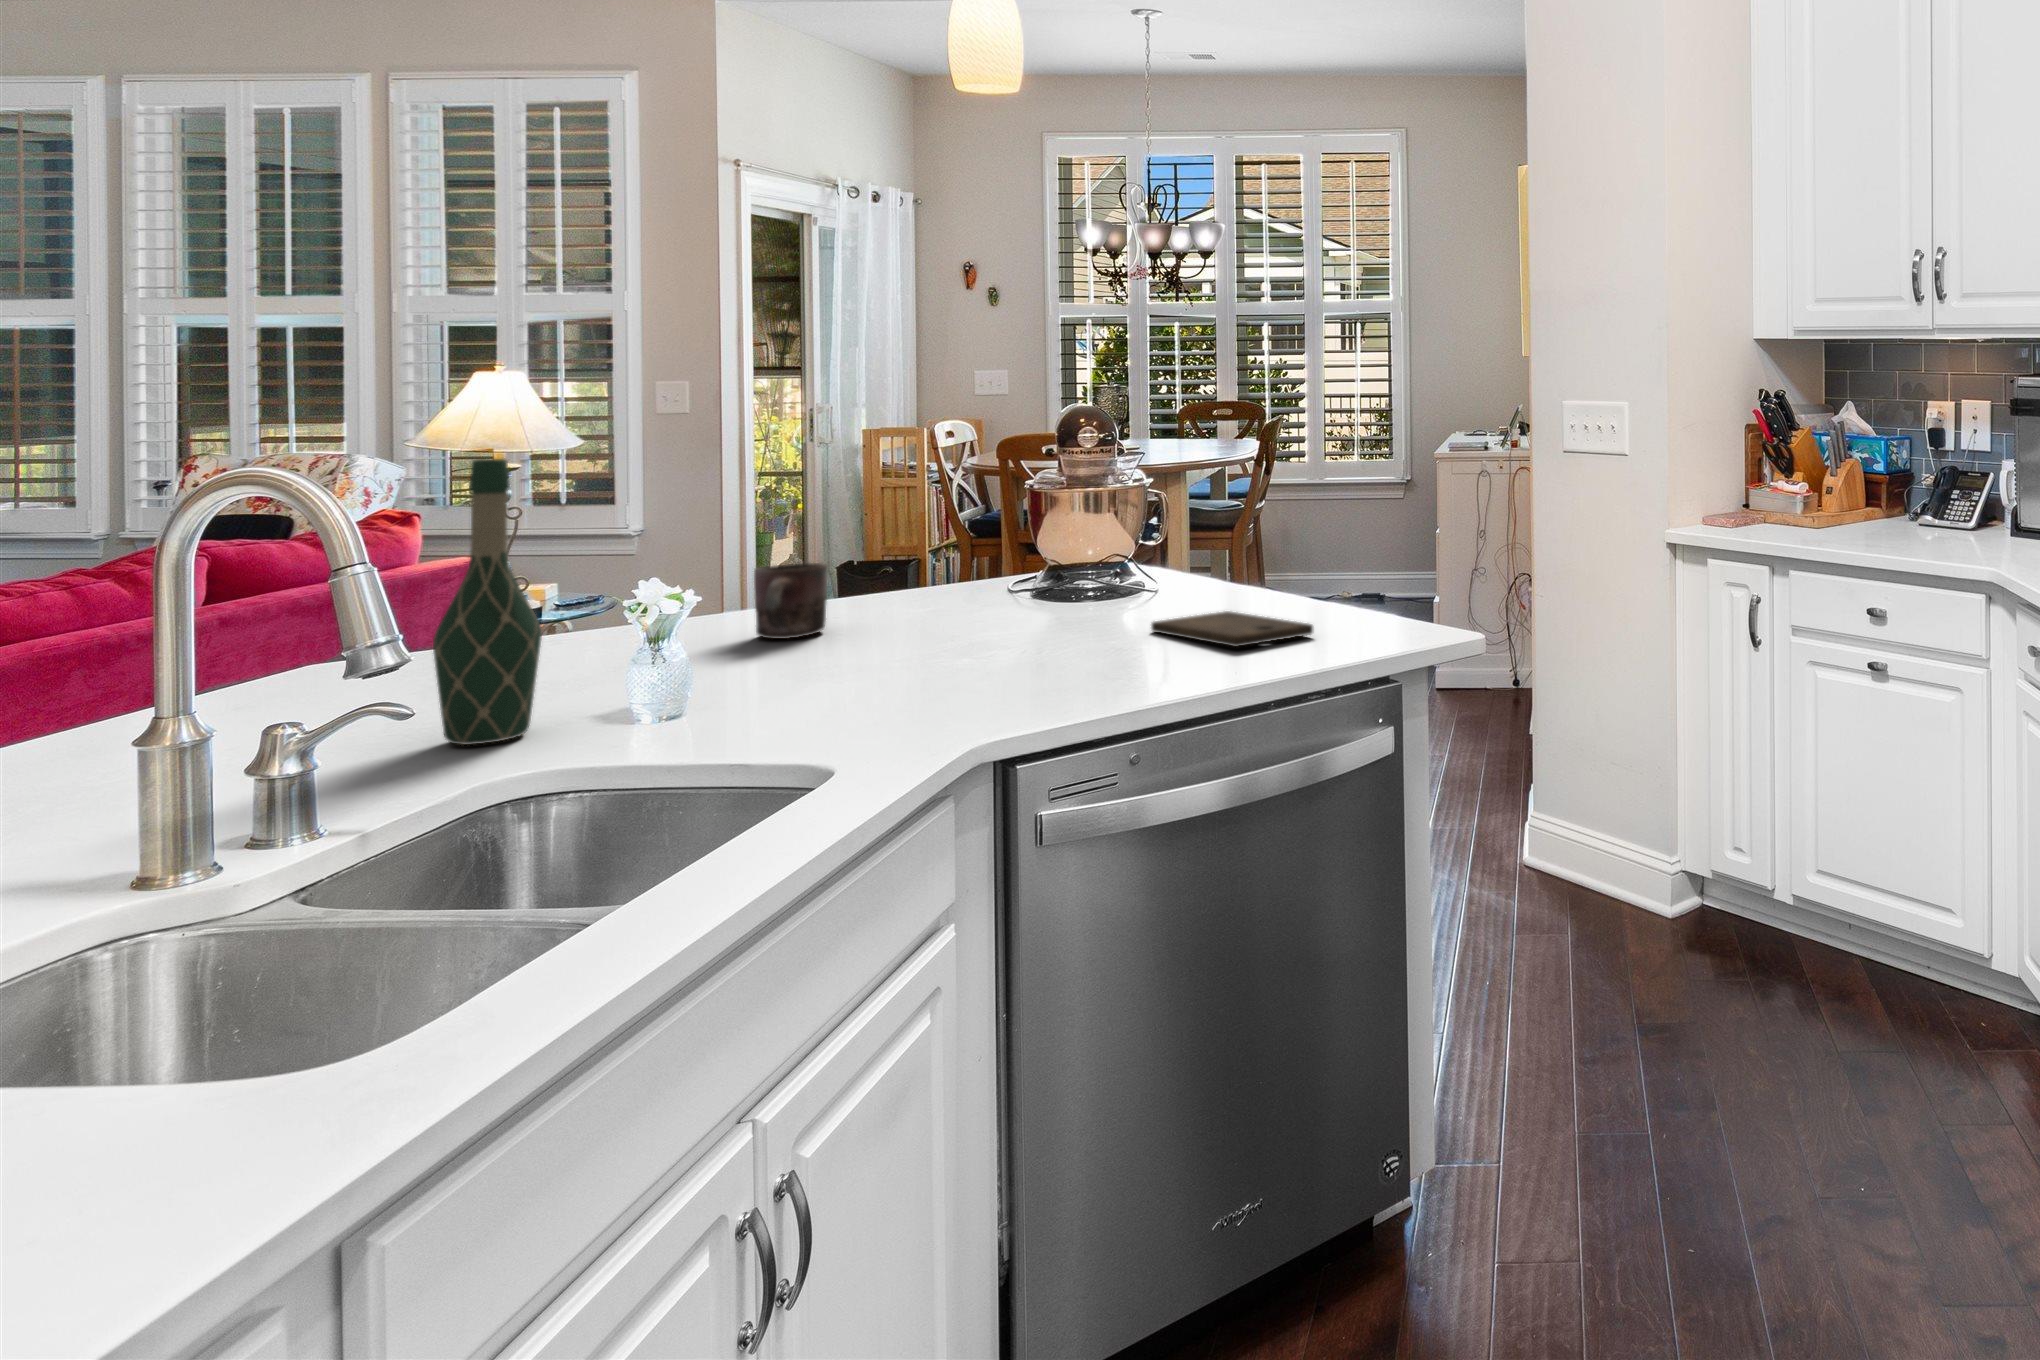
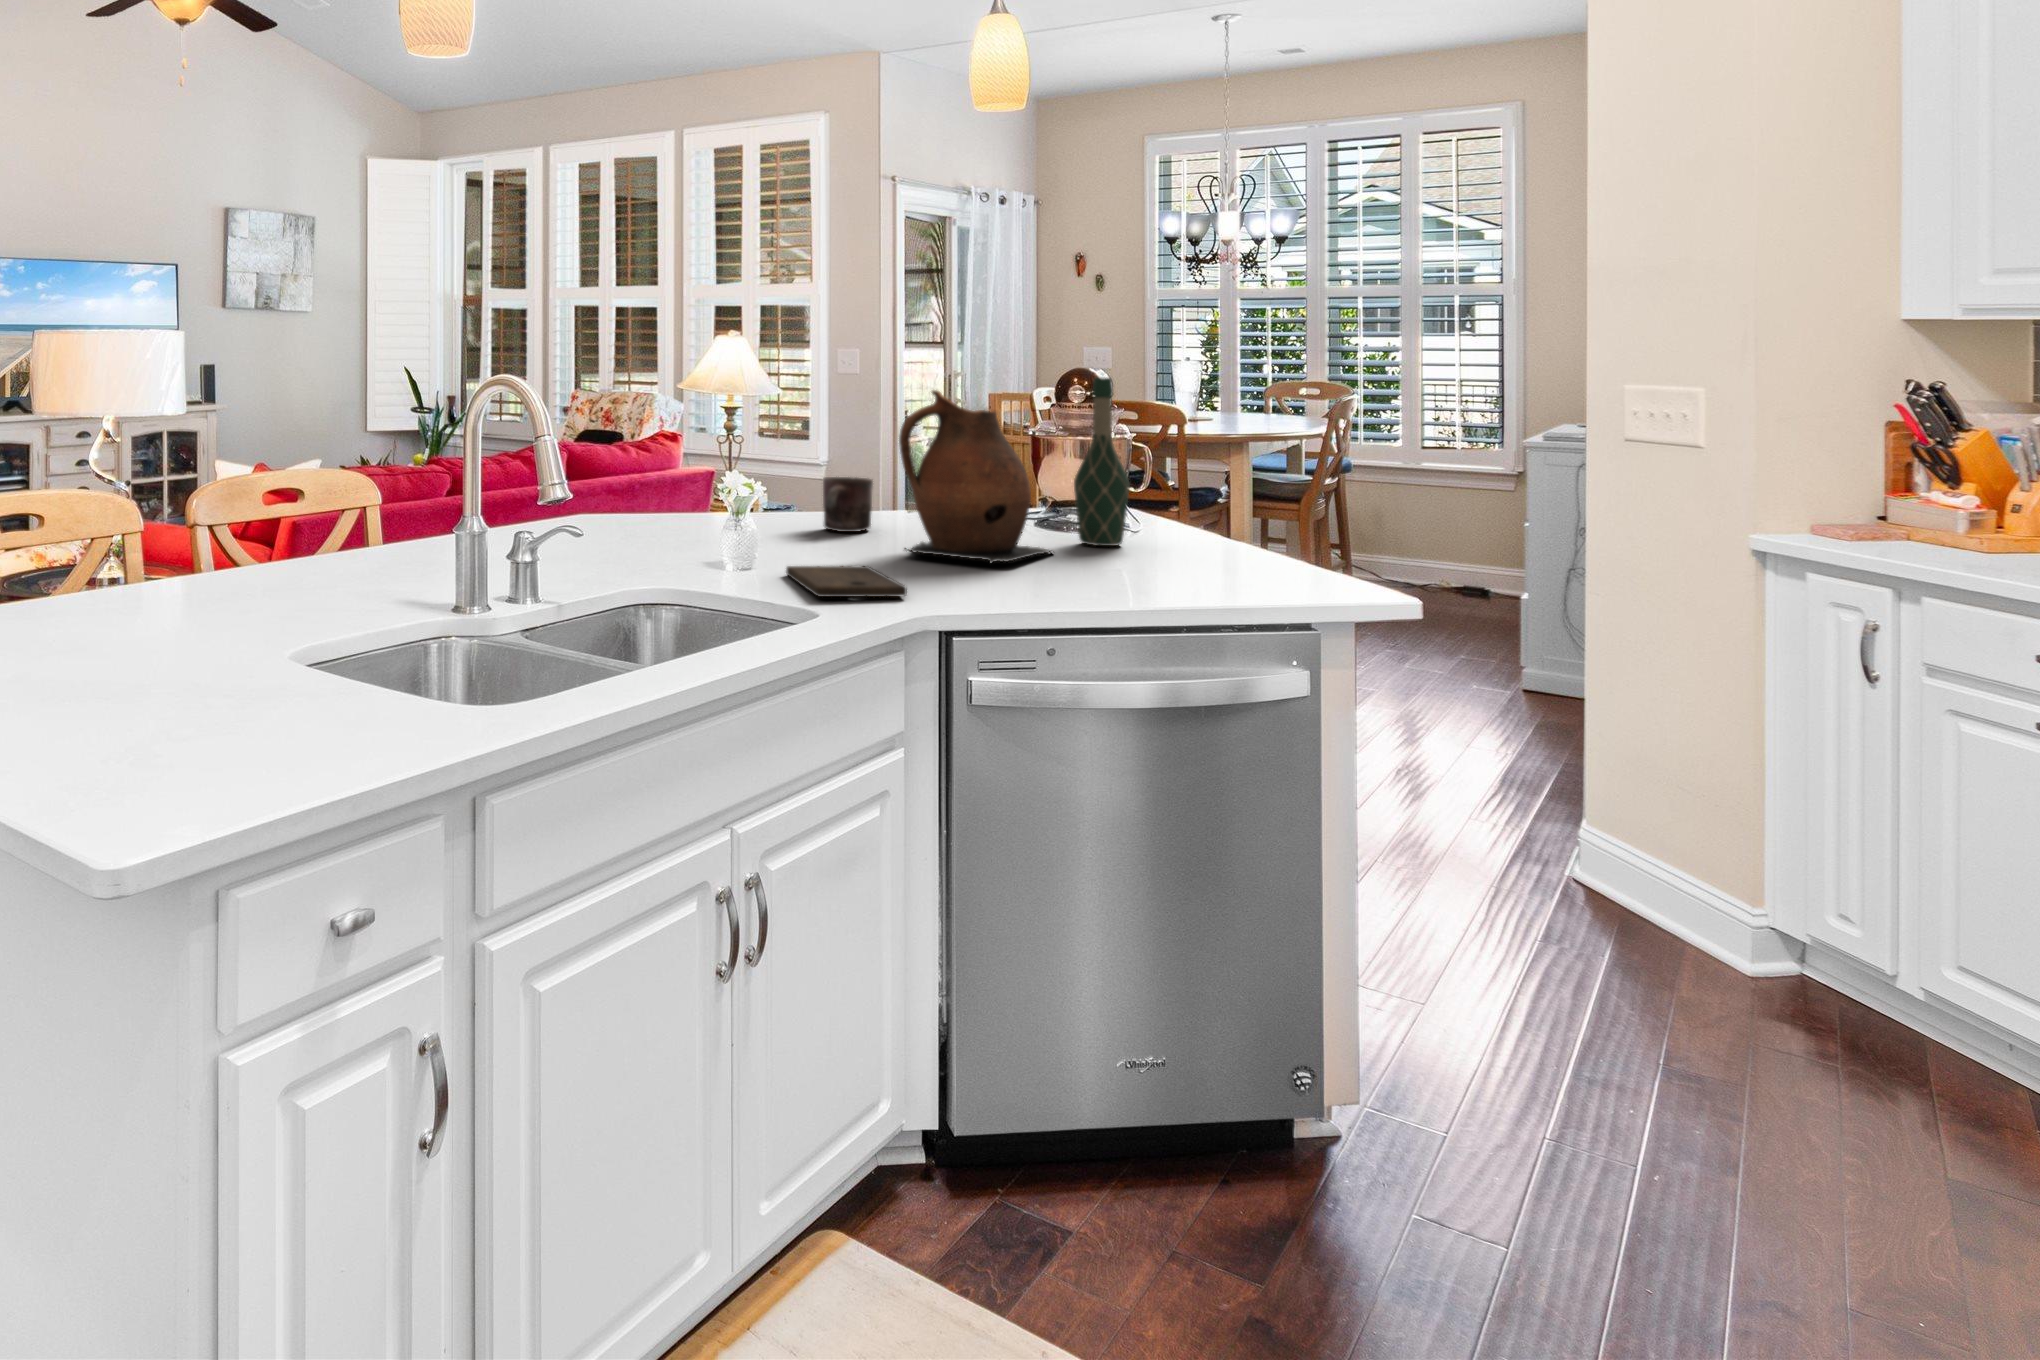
ceramic pitcher: none [884,445,1082,660] -> present [899,390,1053,563]
wine bottle: present [433,459,542,745] -> present [1074,377,1130,546]
cutting board: present [1151,611,1314,647] -> present [786,566,907,597]

